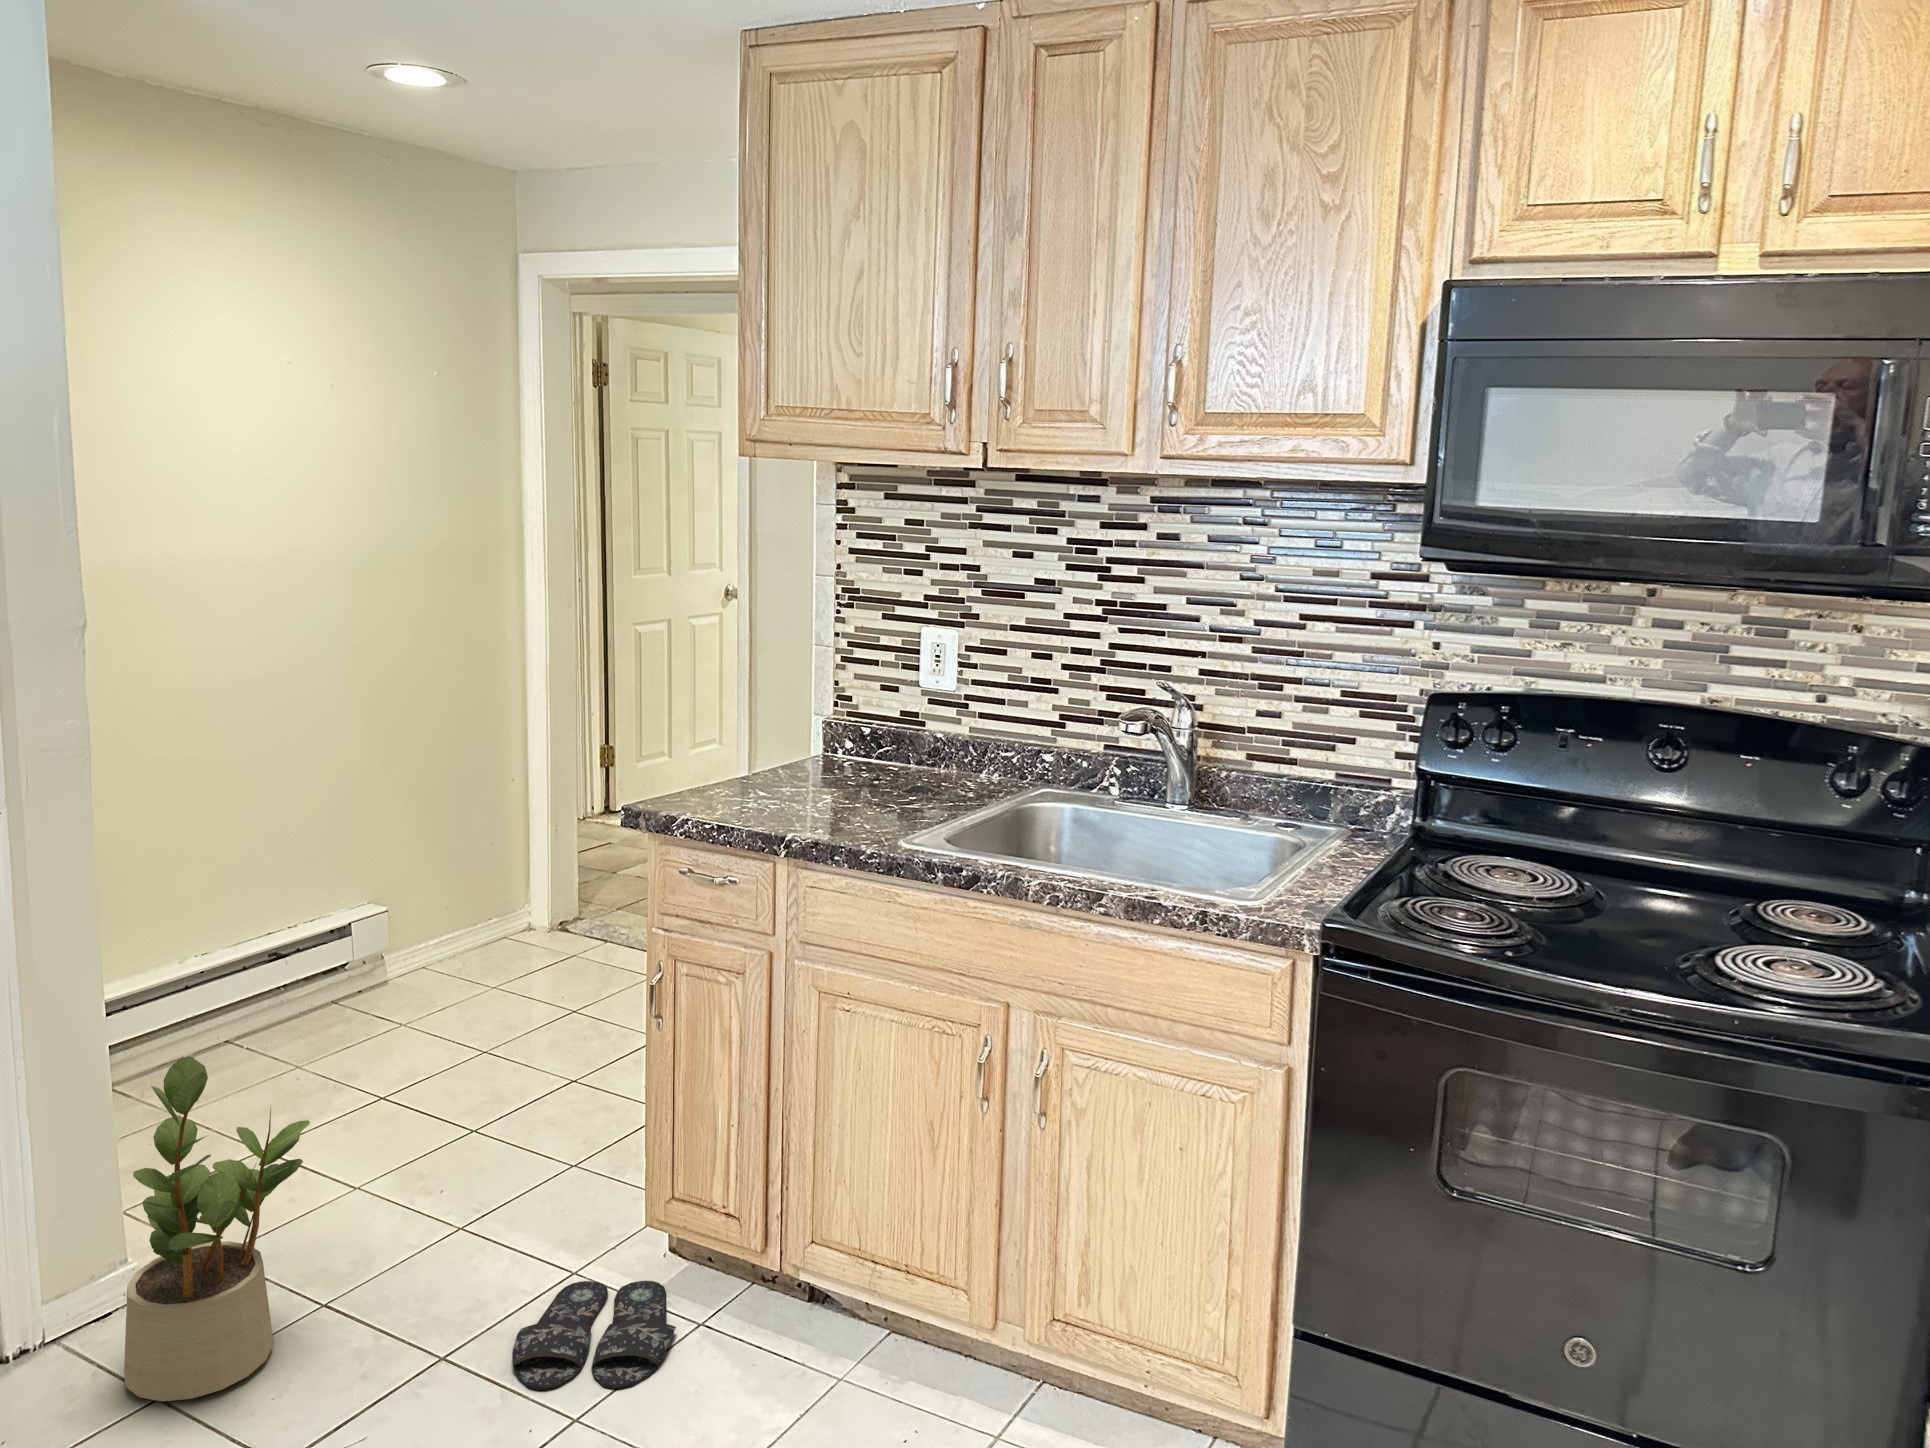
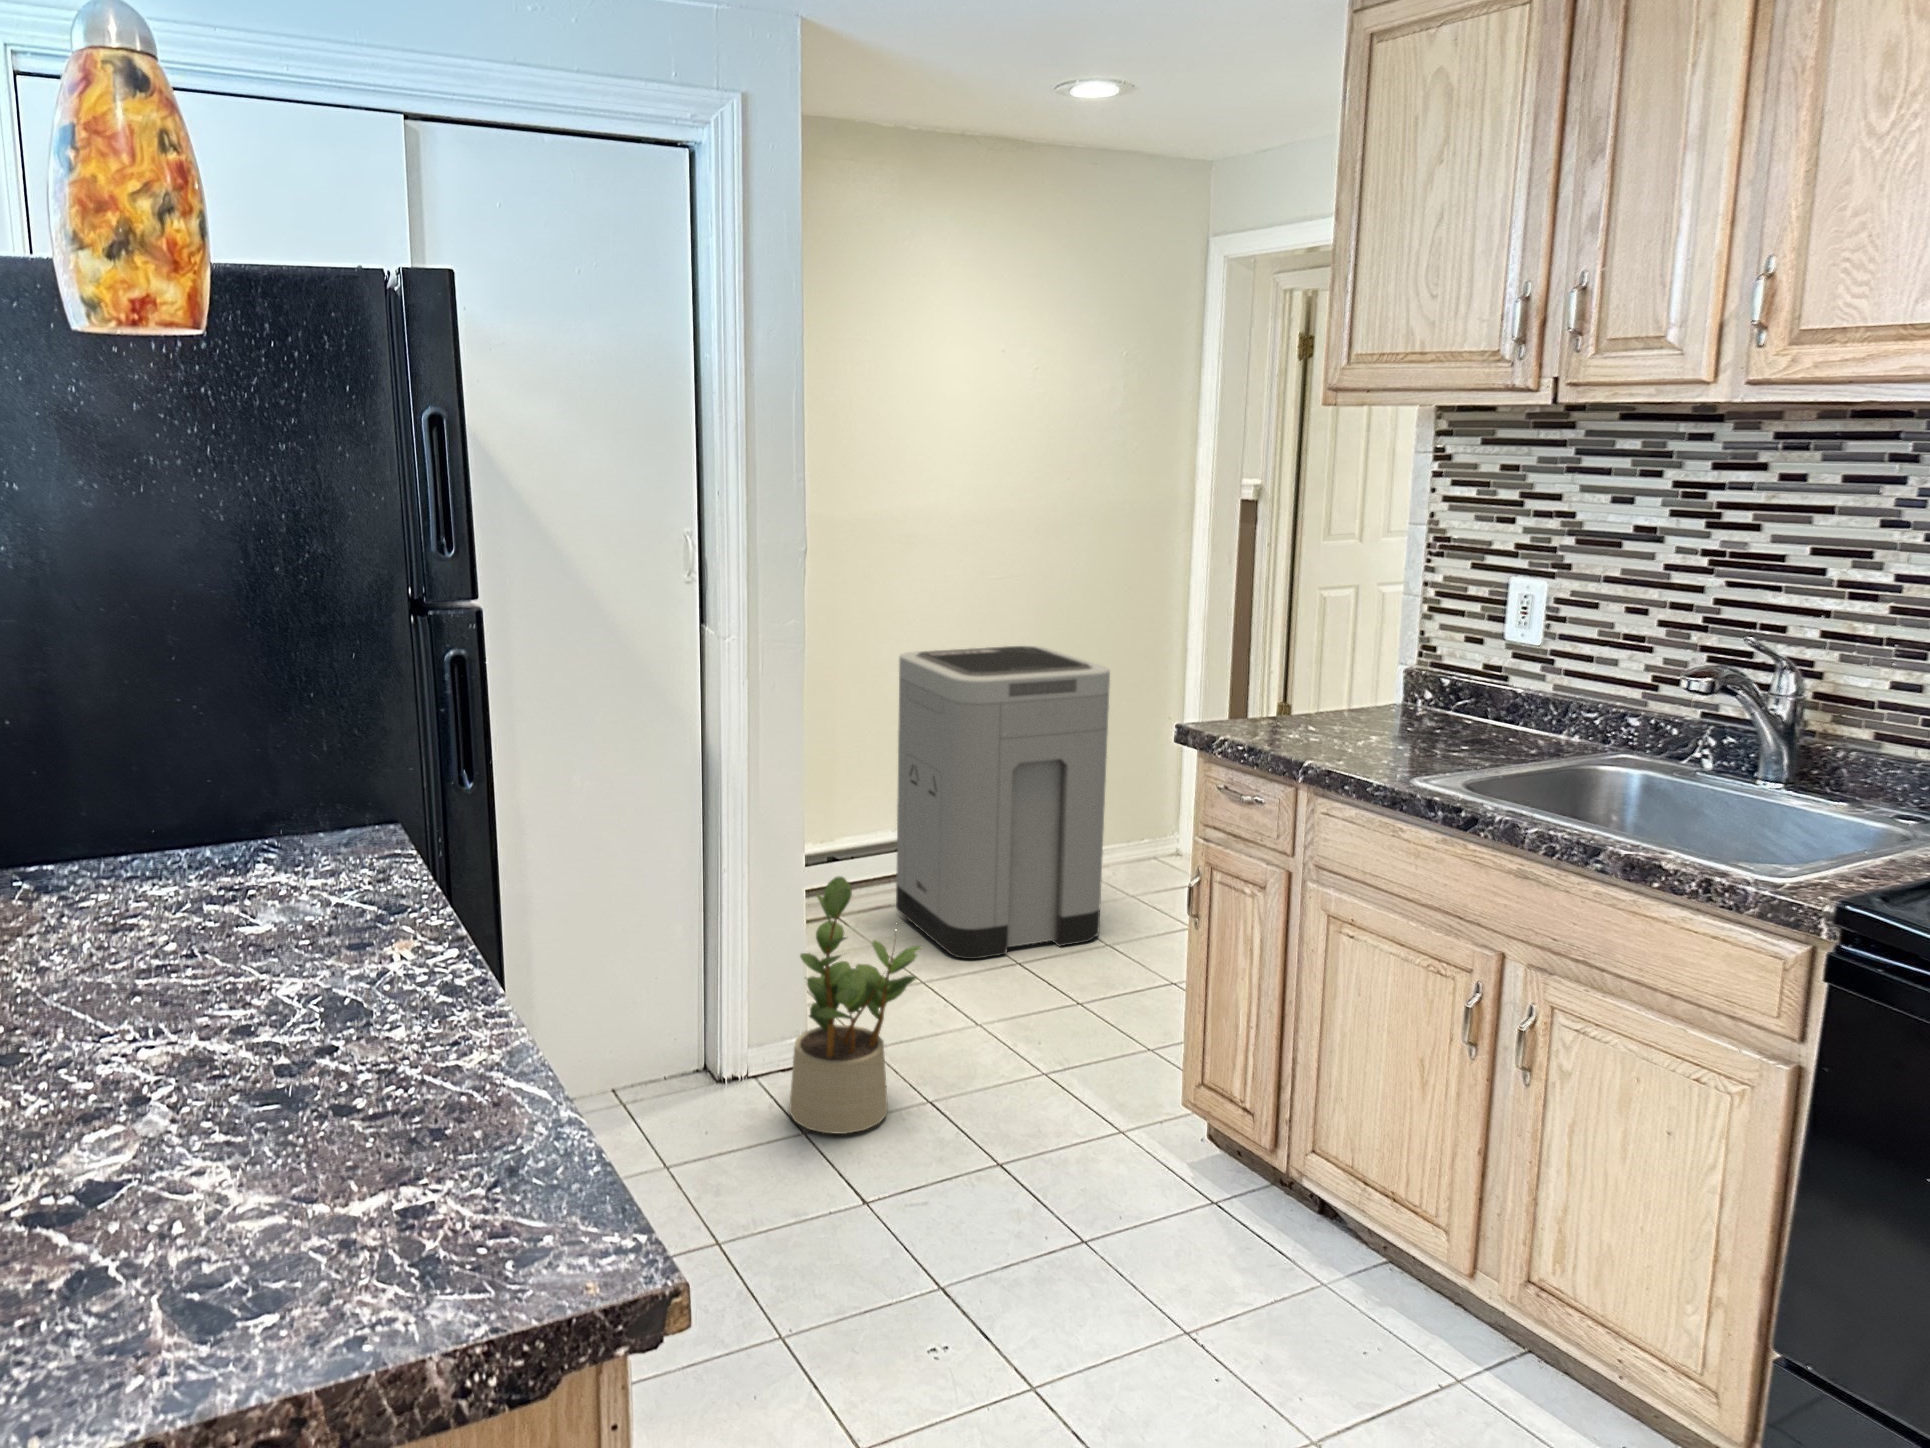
trash can: none [178,717,470,1108] -> present [896,646,1110,959]
slippers: present [512,1281,676,1390] -> none [1046,1138,1188,1228]

